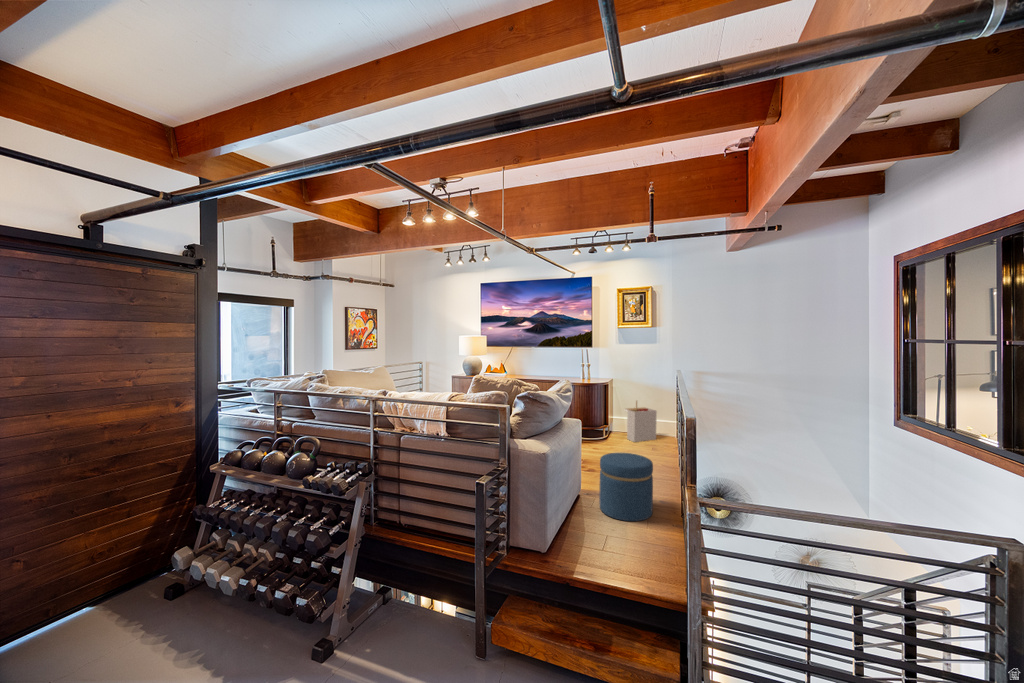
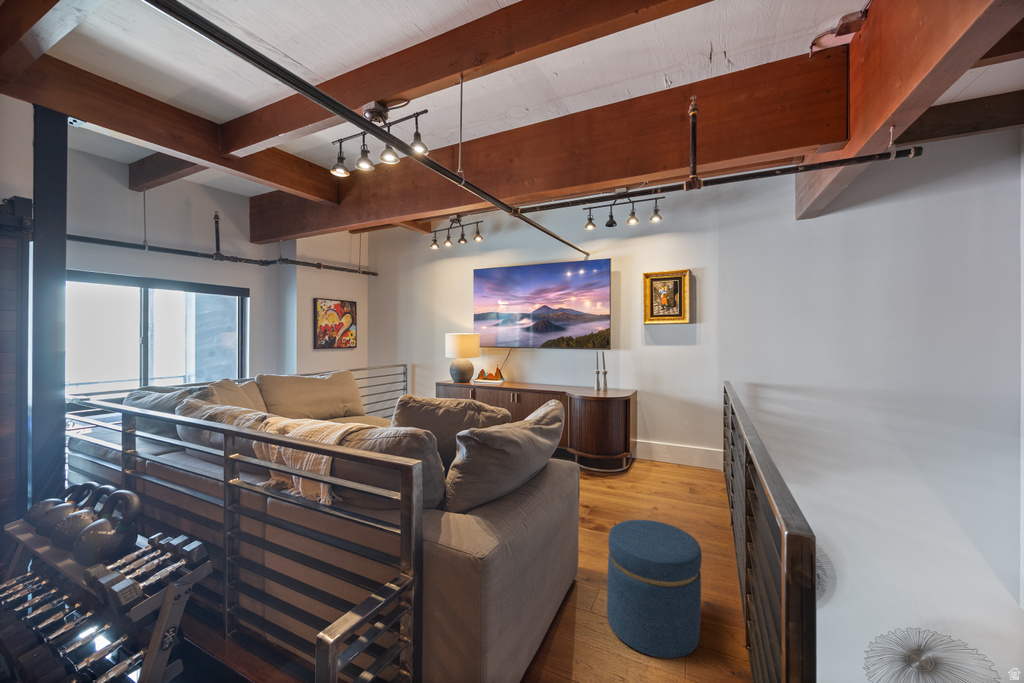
storage bin: present [625,401,657,442] -> none [652,421,696,478]

